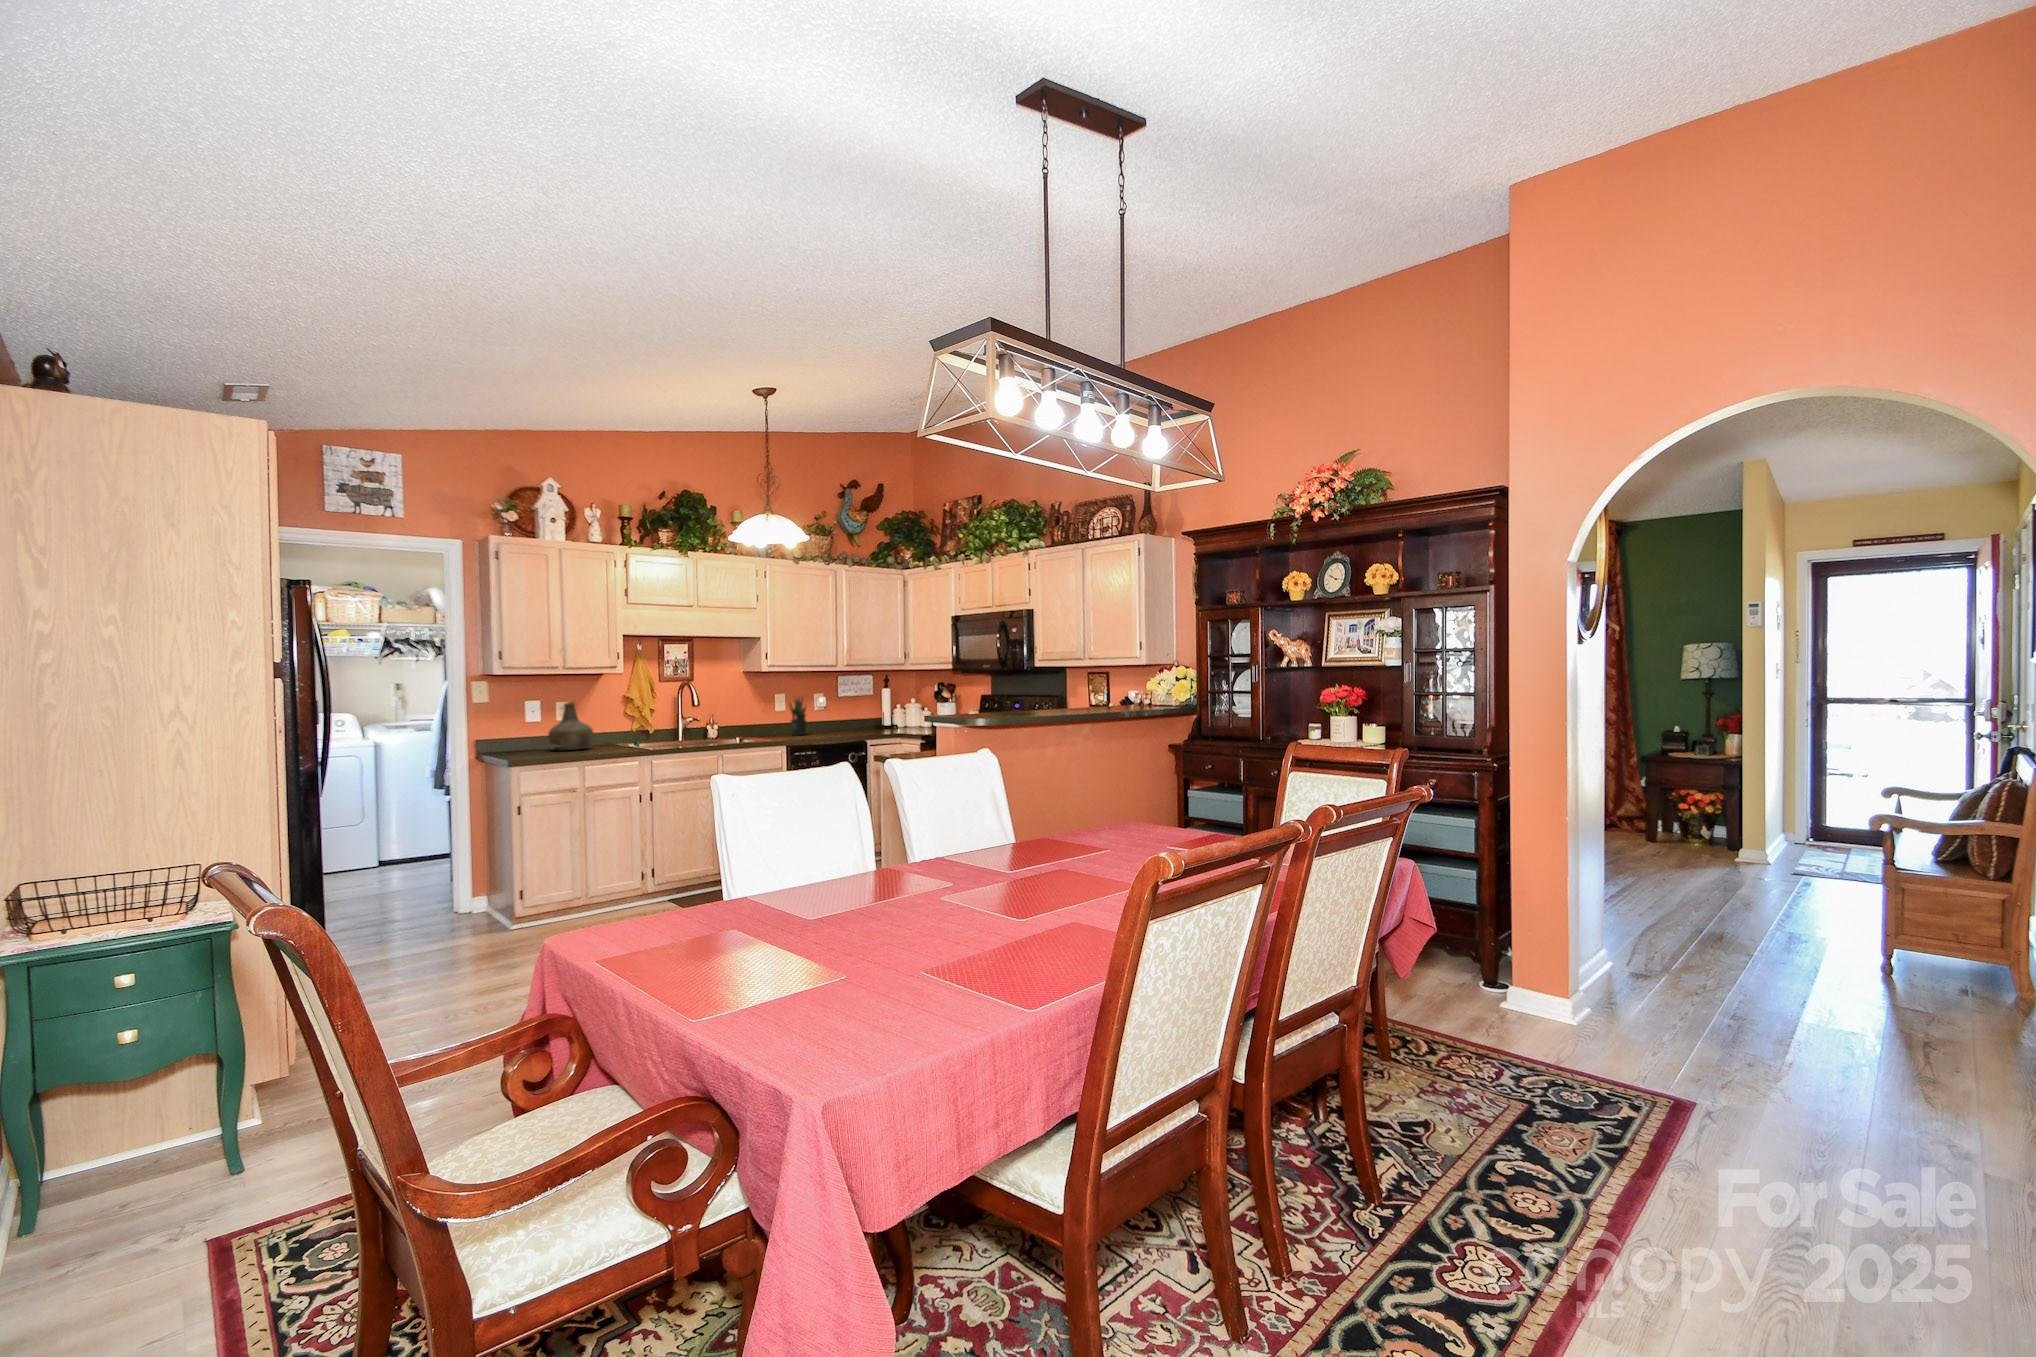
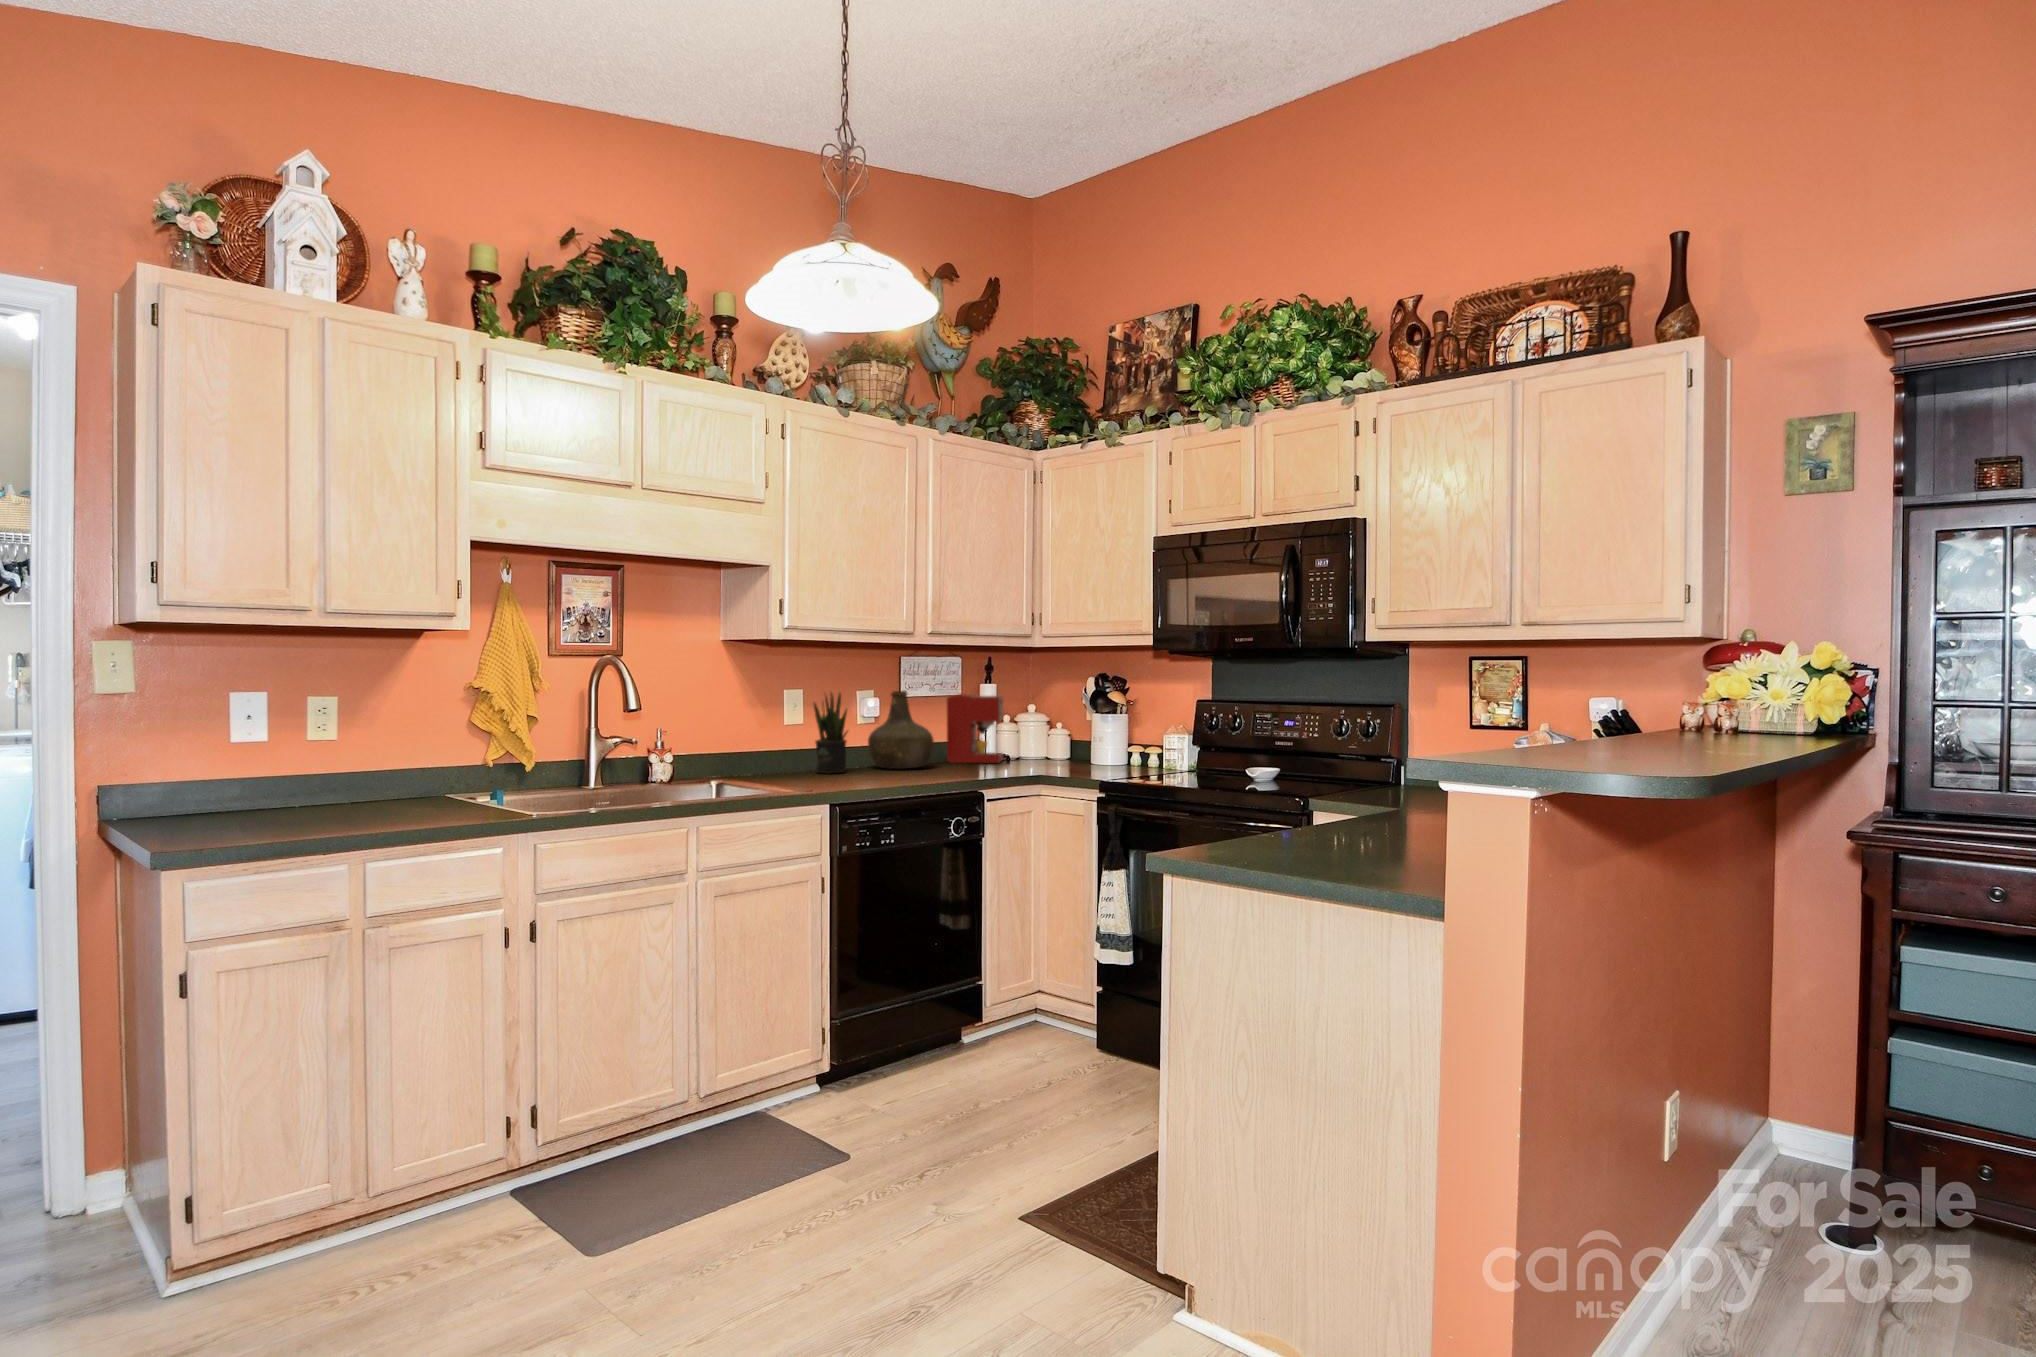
coffee maker: none [864,695,901,730] -> present [947,694,1003,763]
bottle: present [548,702,594,751] -> present [868,691,934,769]

